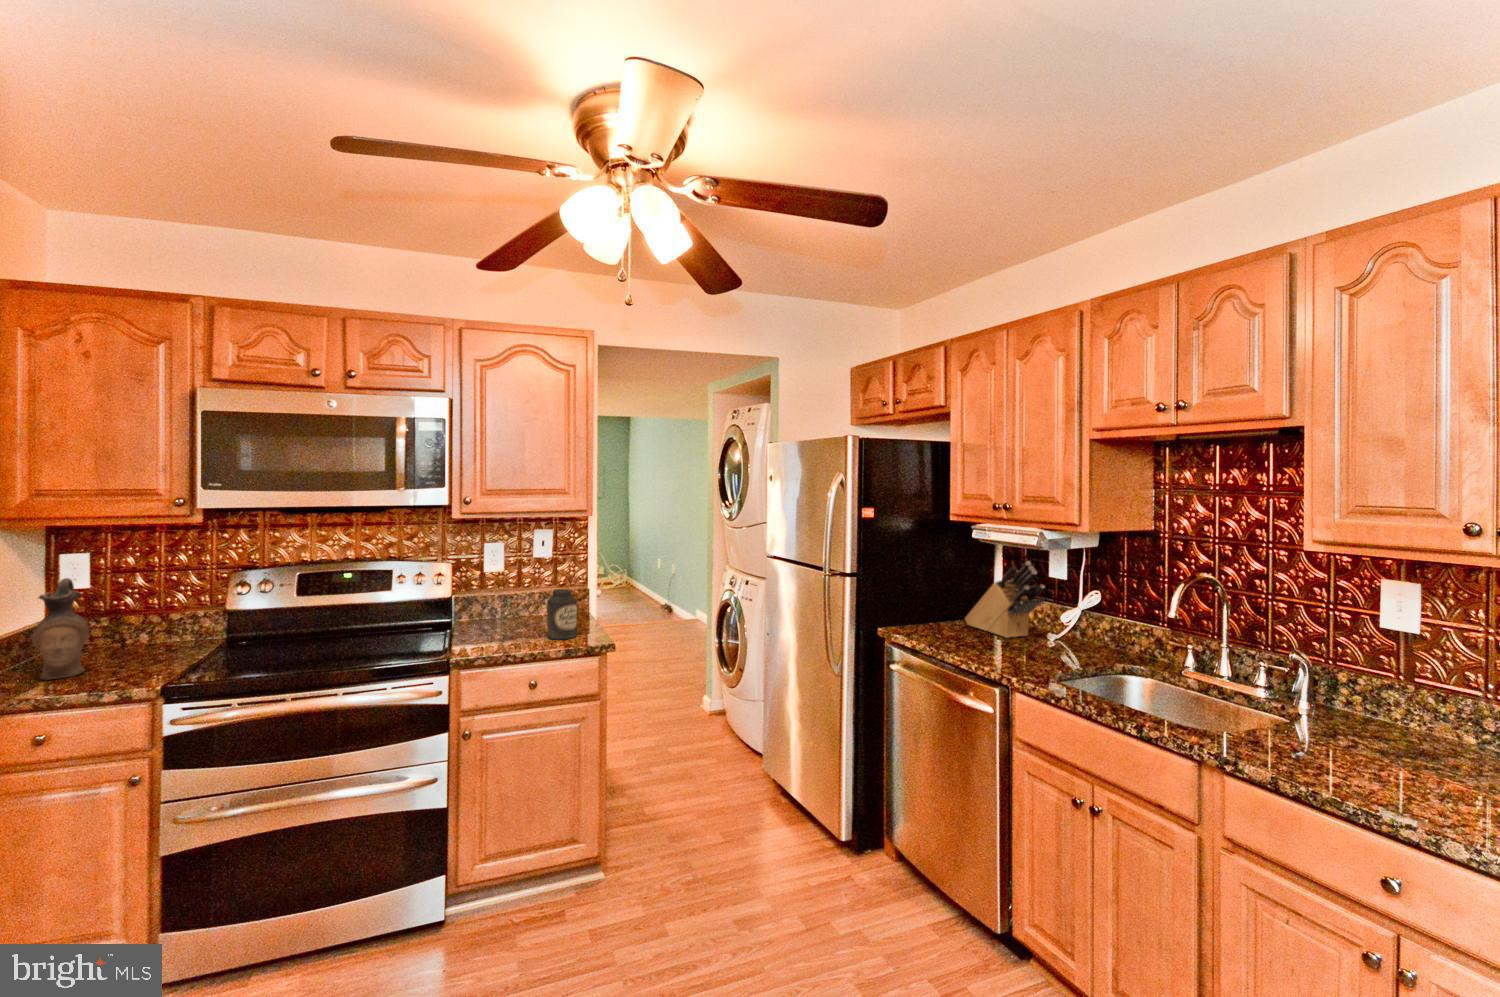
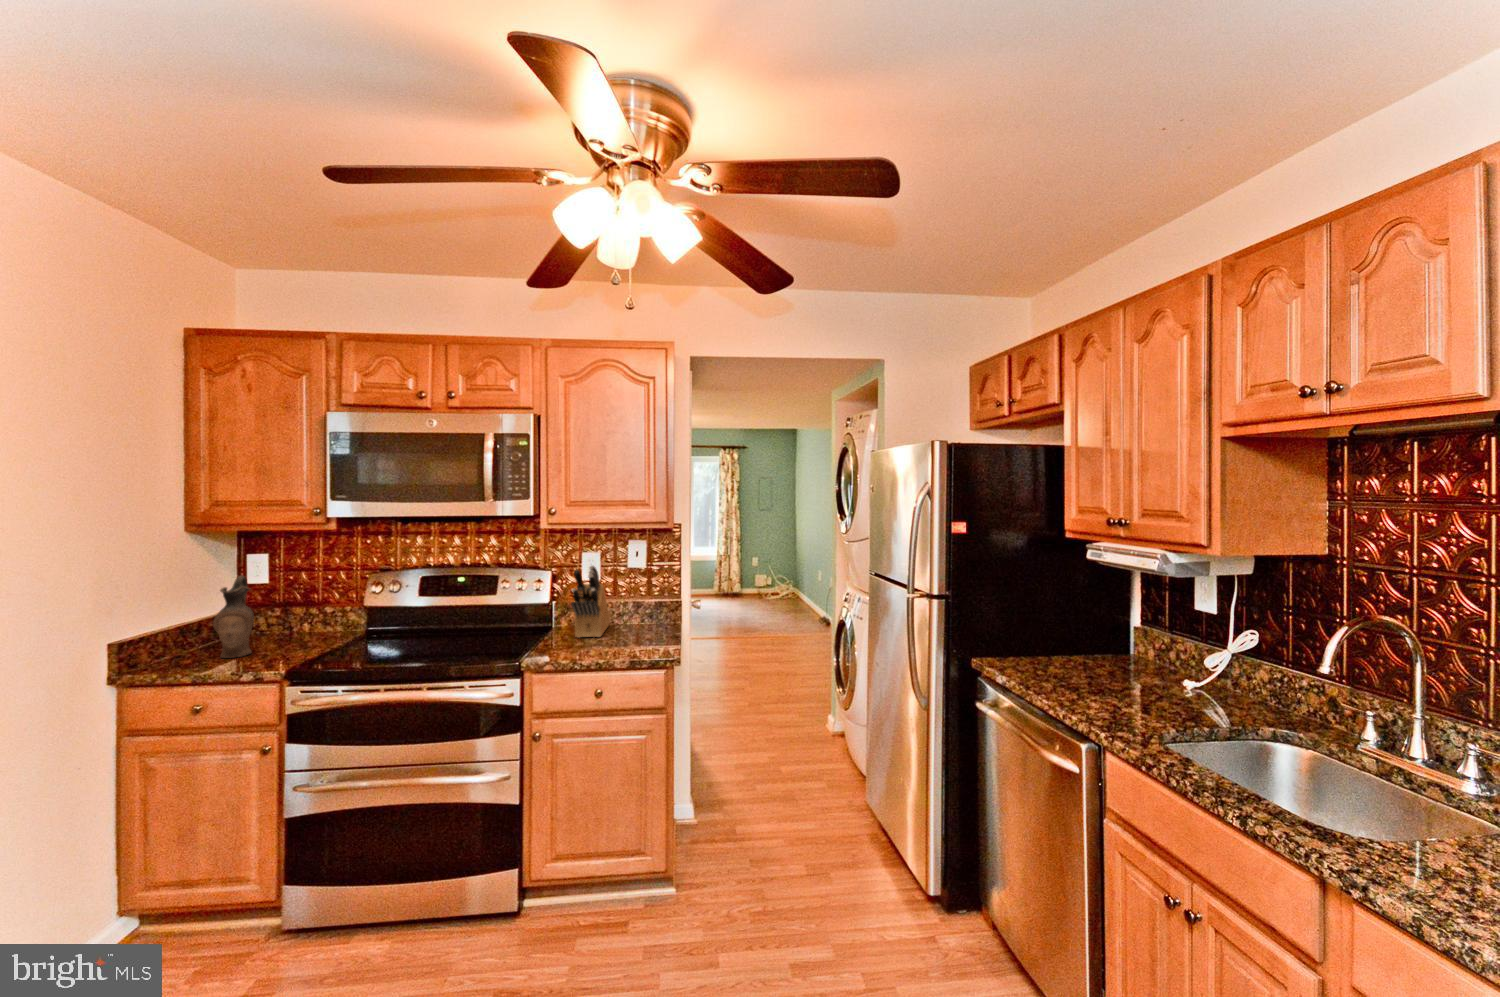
knife block: present [965,561,1045,638] -> present [571,566,610,638]
canister: present [547,589,577,640] -> none [618,600,646,650]

